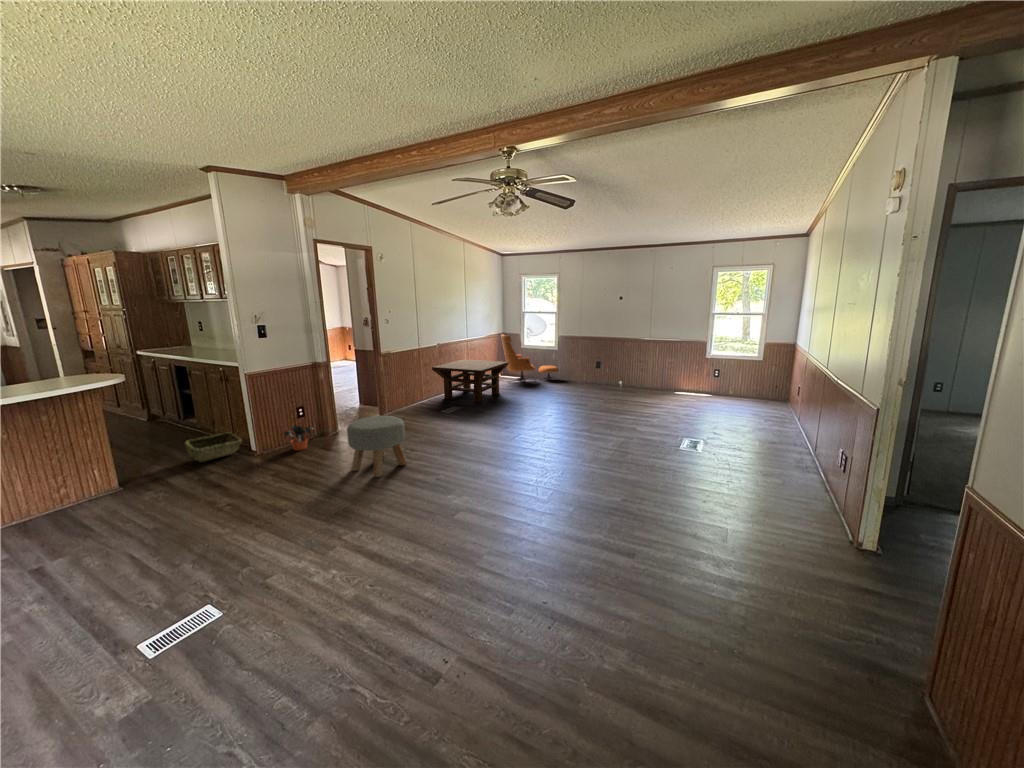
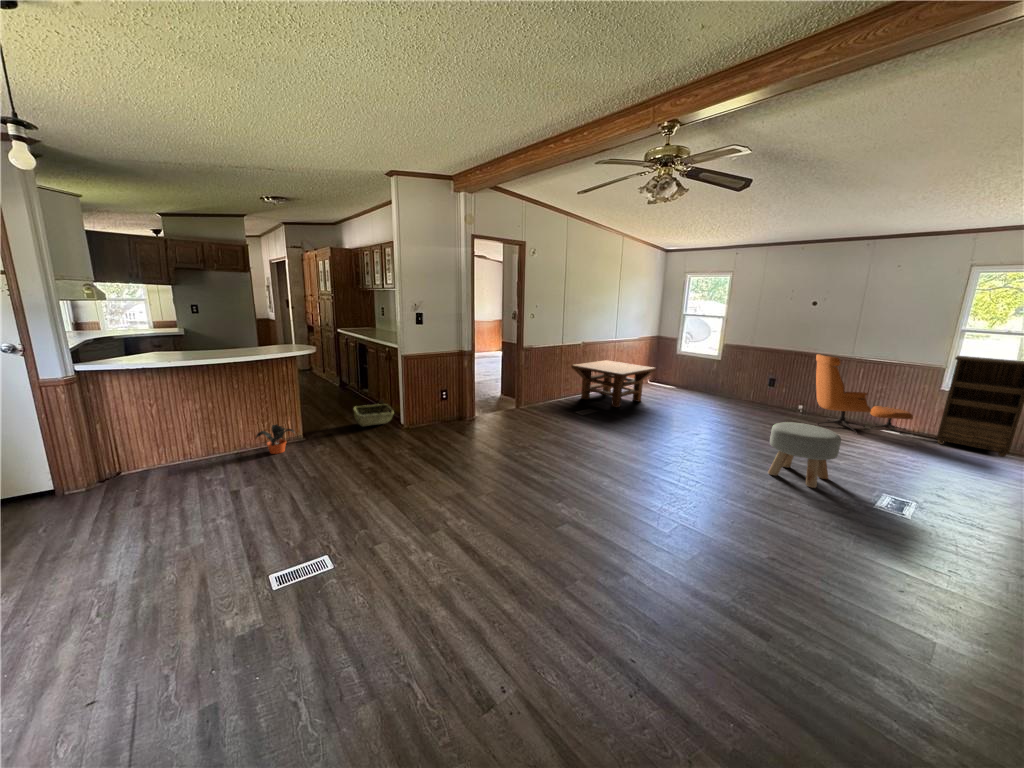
bookshelf: none [707,332,753,400] -> present [937,356,1024,457]
lounge chair: present [501,335,559,383] -> present [816,354,913,434]
ottoman: present [347,416,407,477] -> present [768,422,841,488]
potted plant: present [283,425,313,450] -> present [256,424,294,454]

